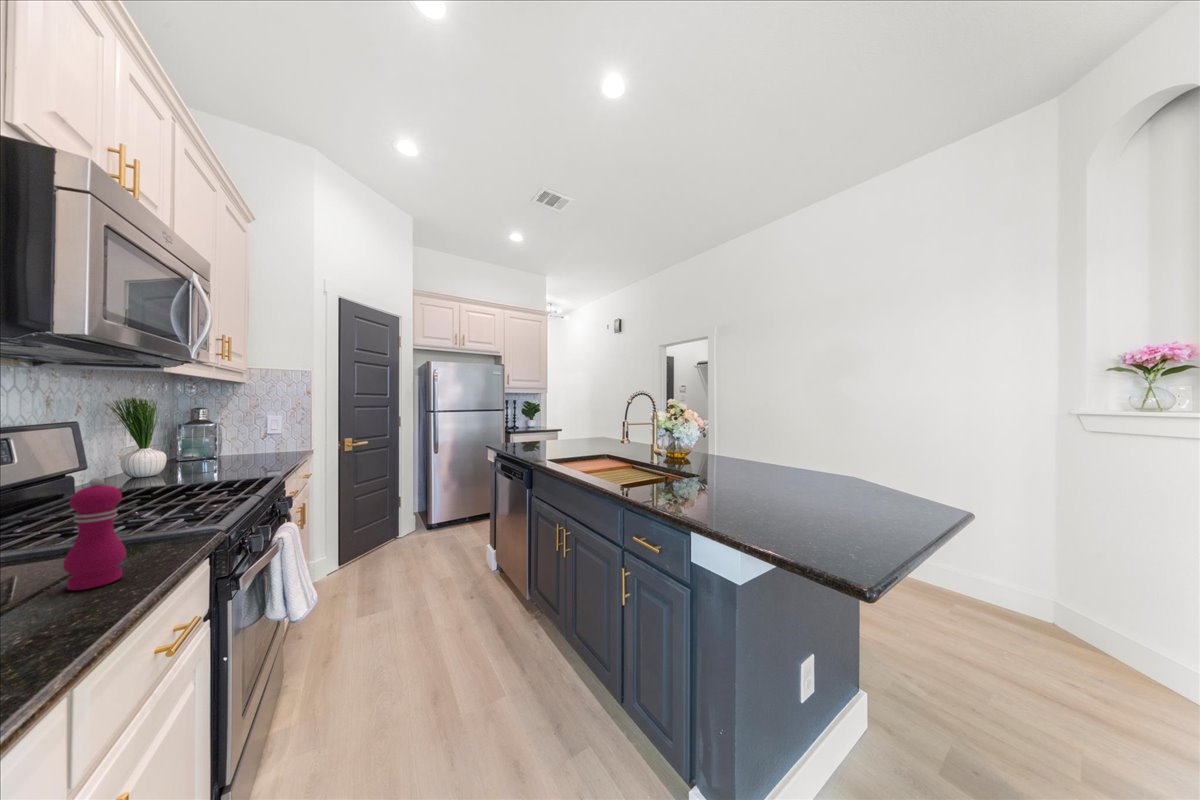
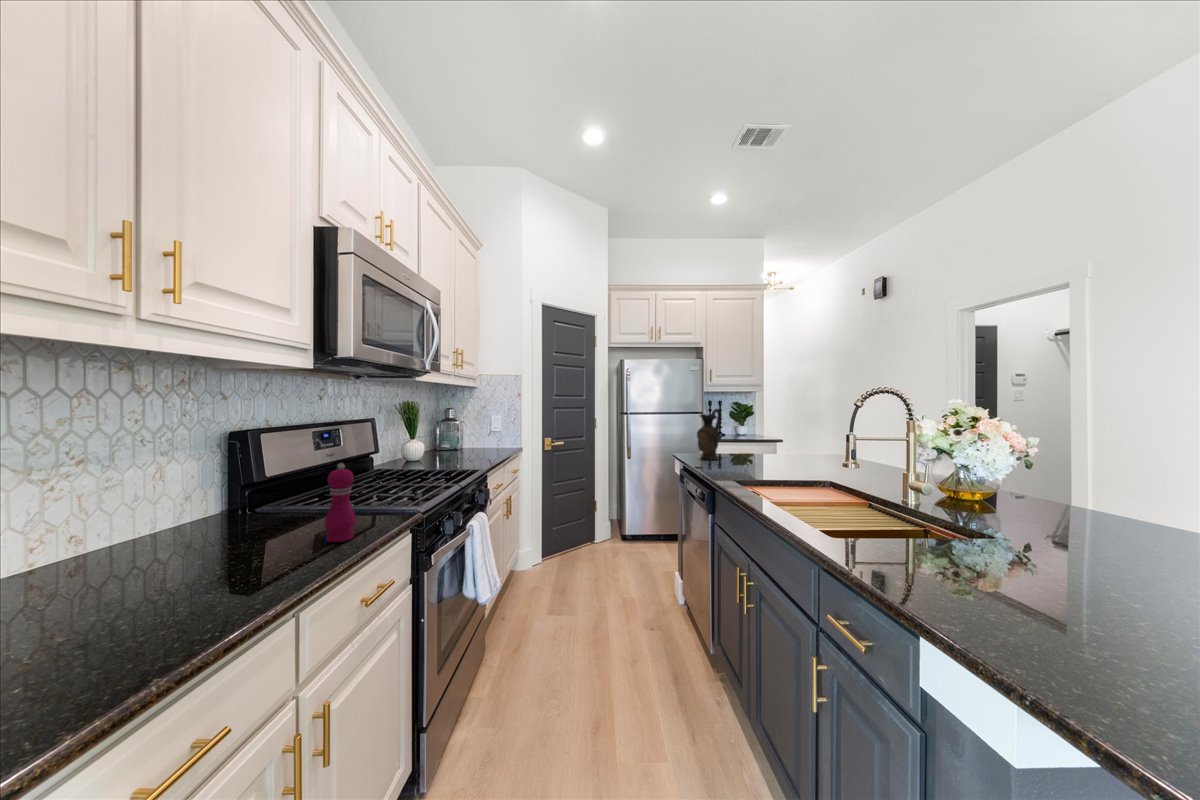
ceramic pitcher: none [510,404,530,447] -> present [697,409,722,460]

